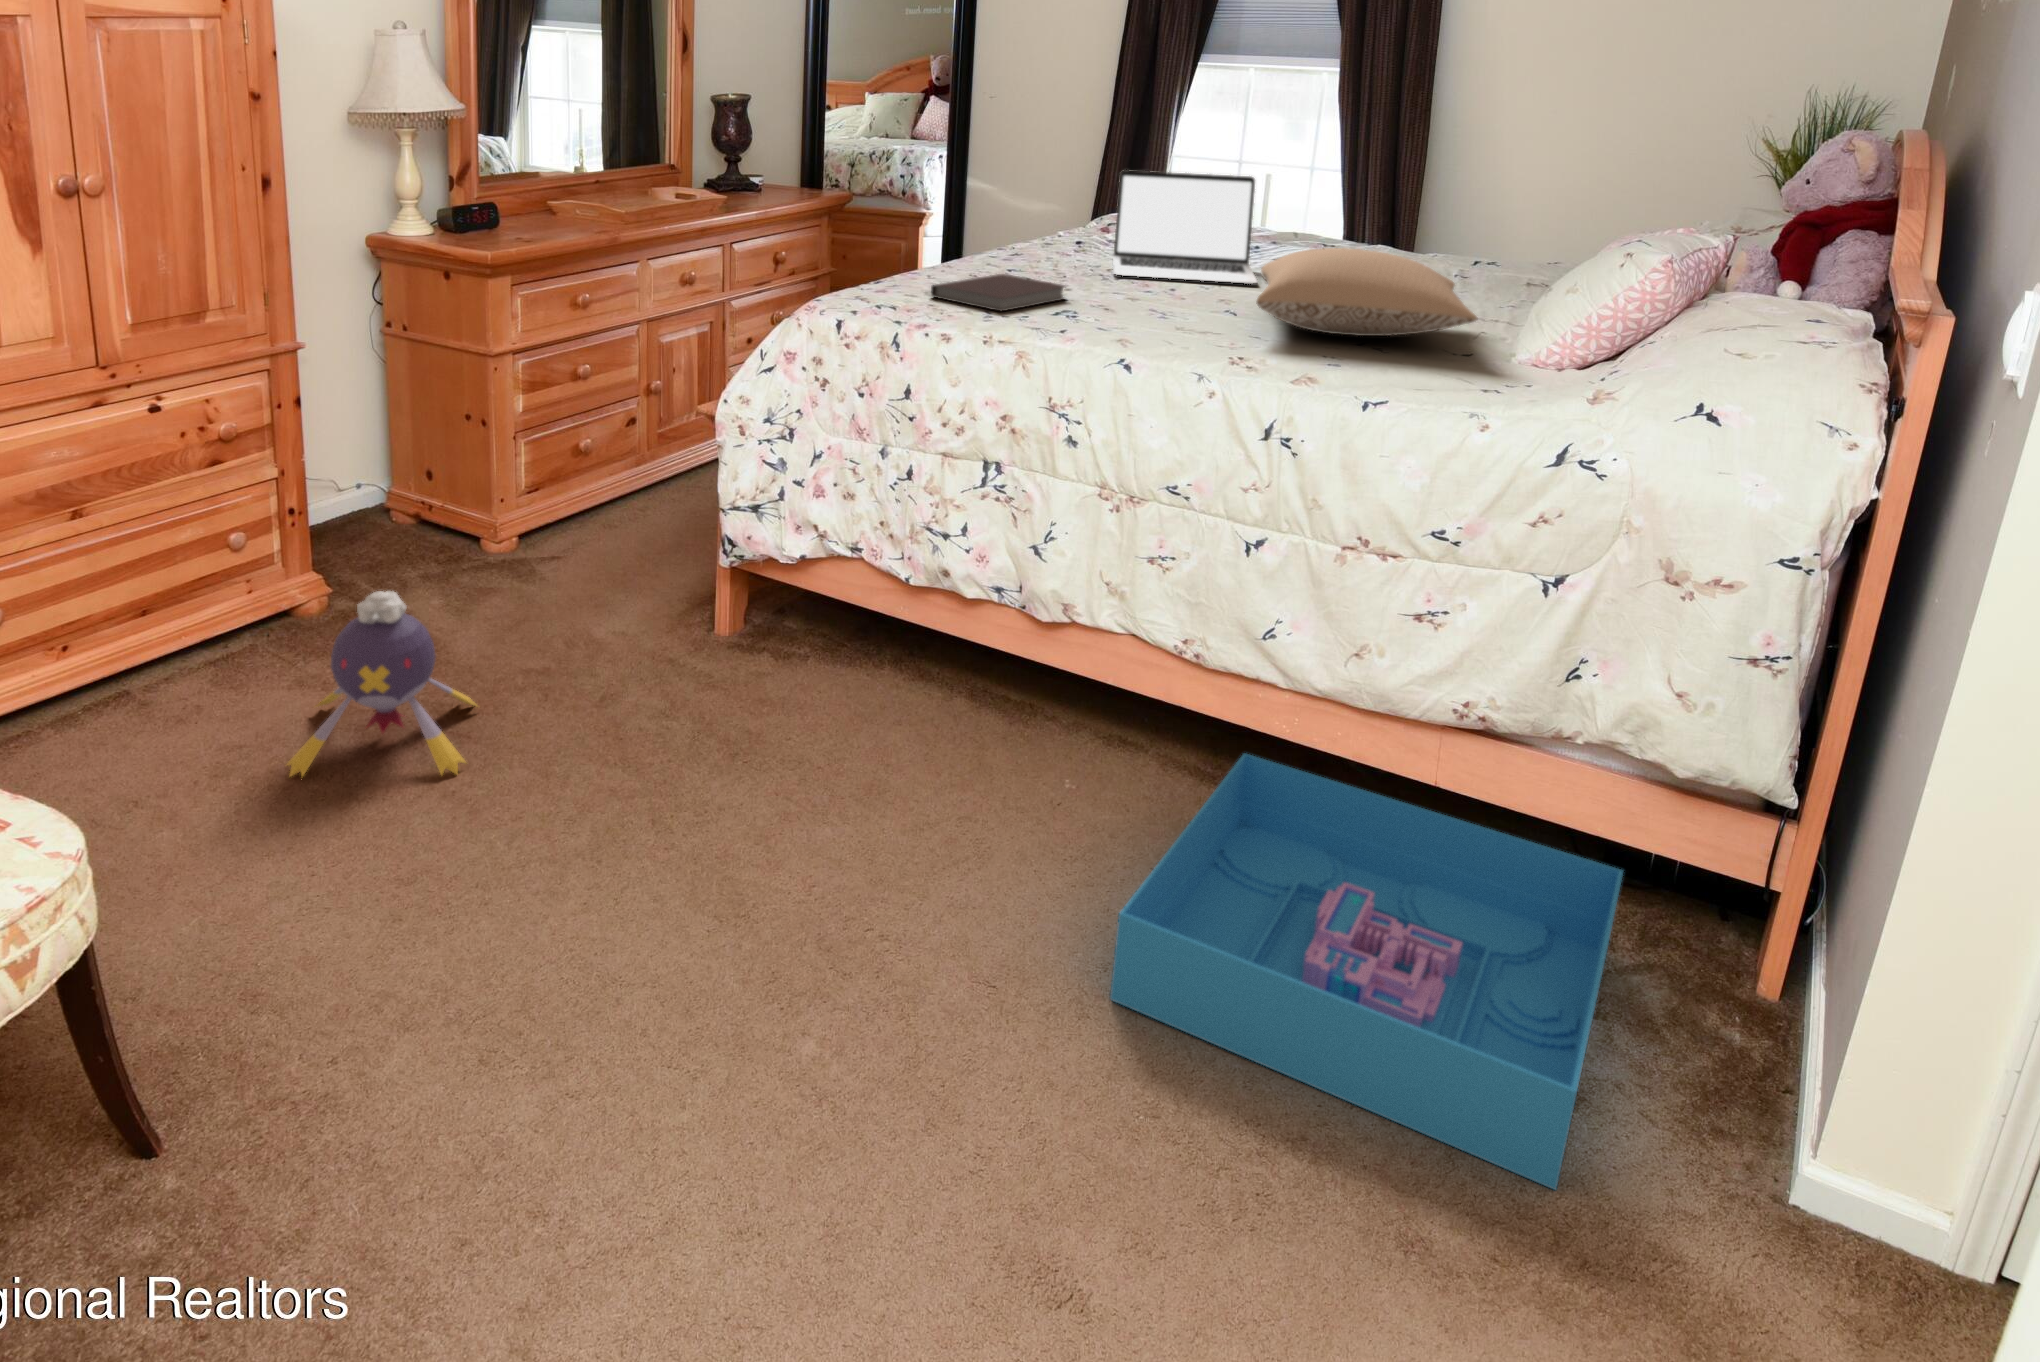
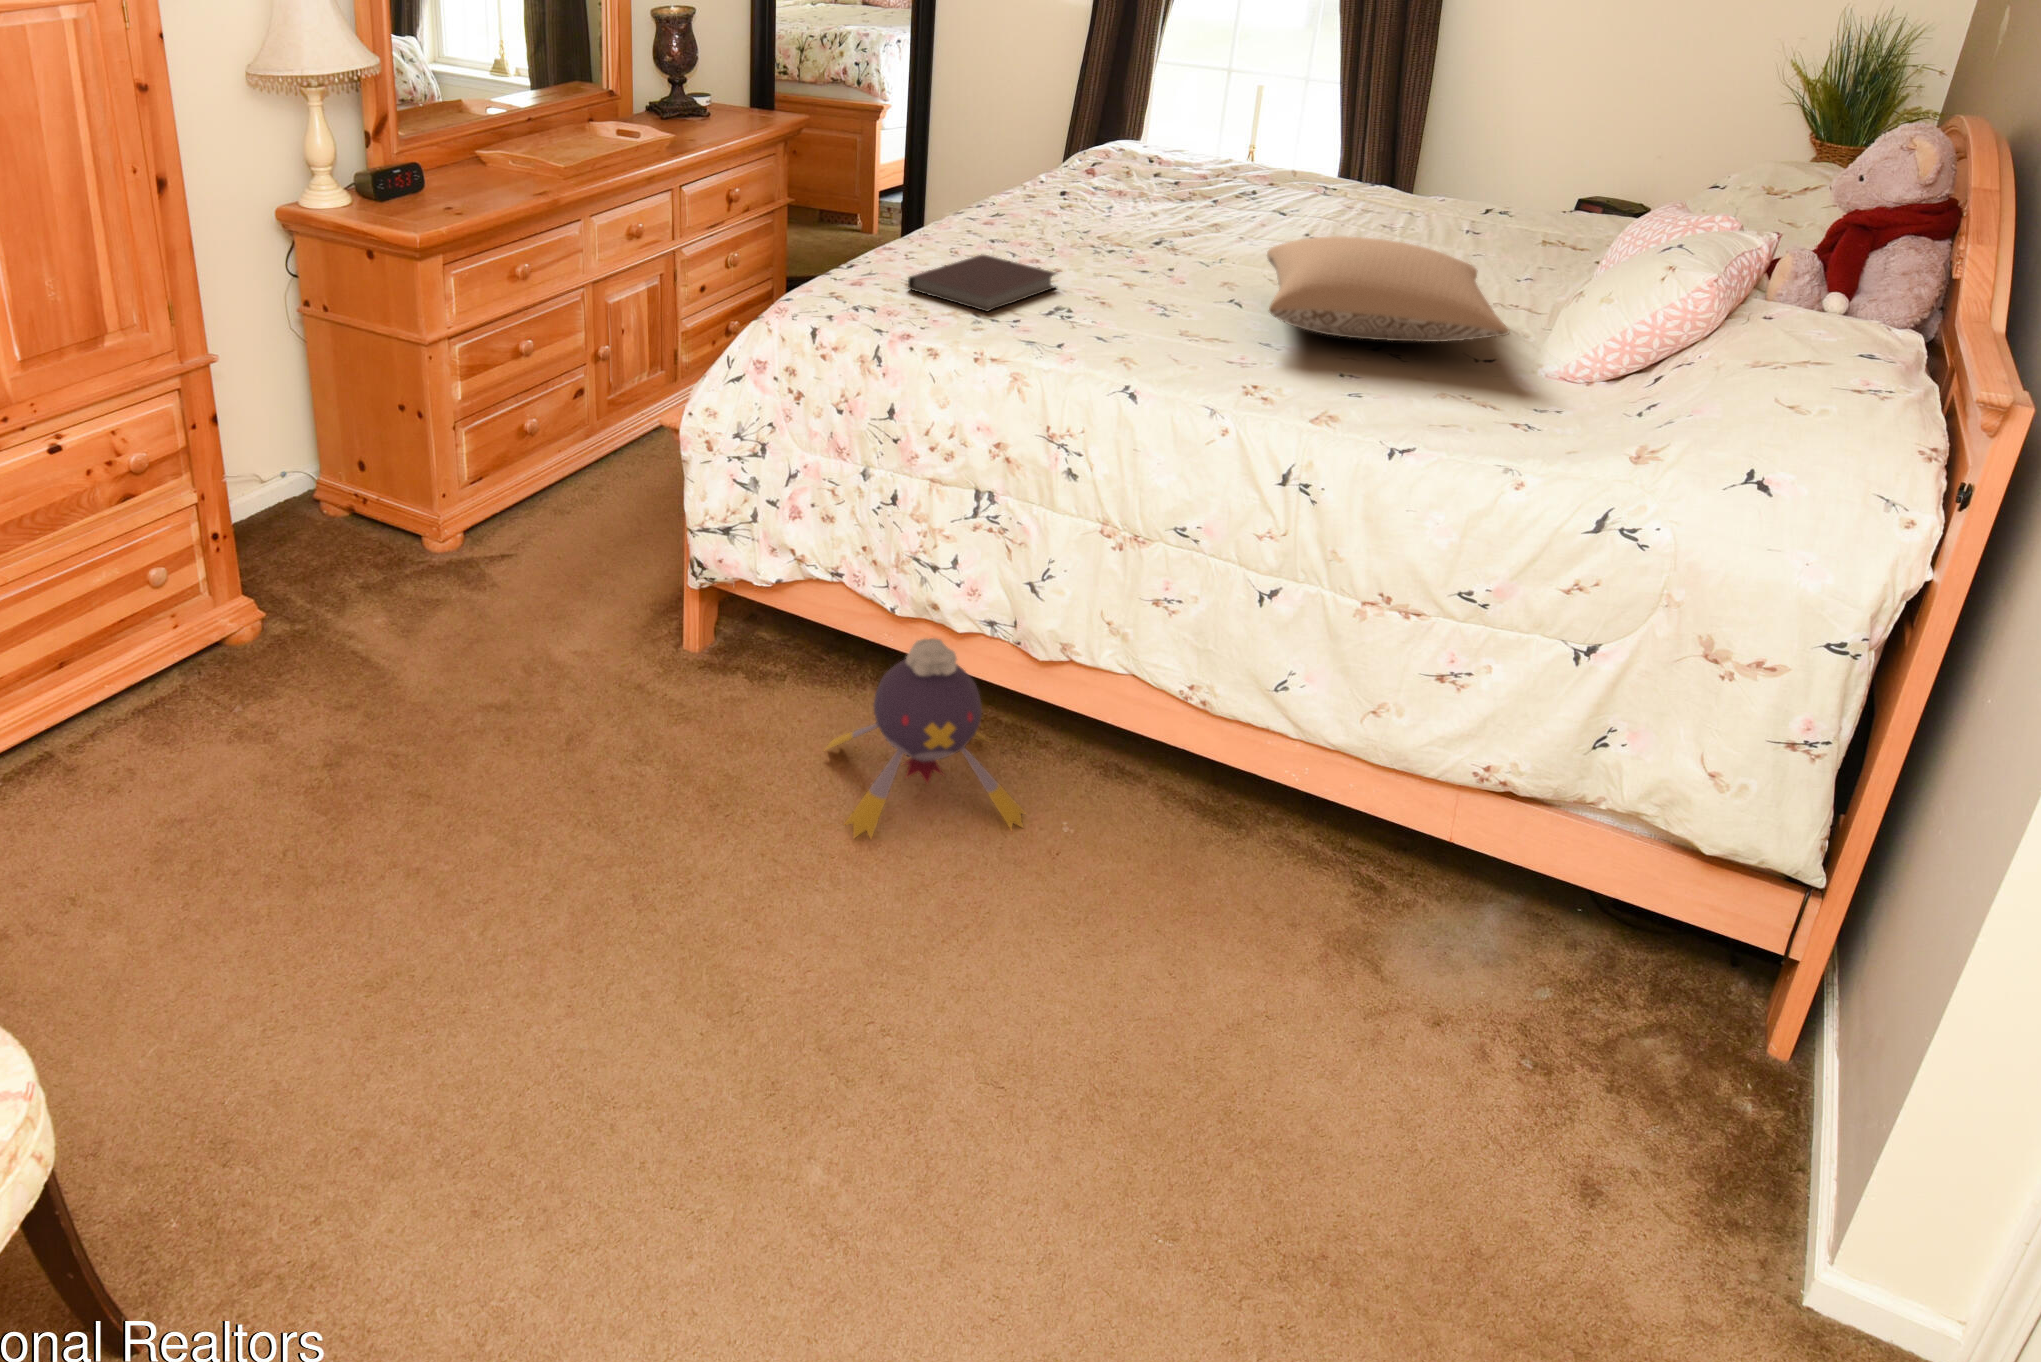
laptop: present [1113,170,1257,284] -> none [1099,119,1258,254]
plush toy: present [287,591,477,776] -> present [826,638,1025,838]
storage bin: present [1110,754,1623,1190] -> none [1121,806,1646,1316]

